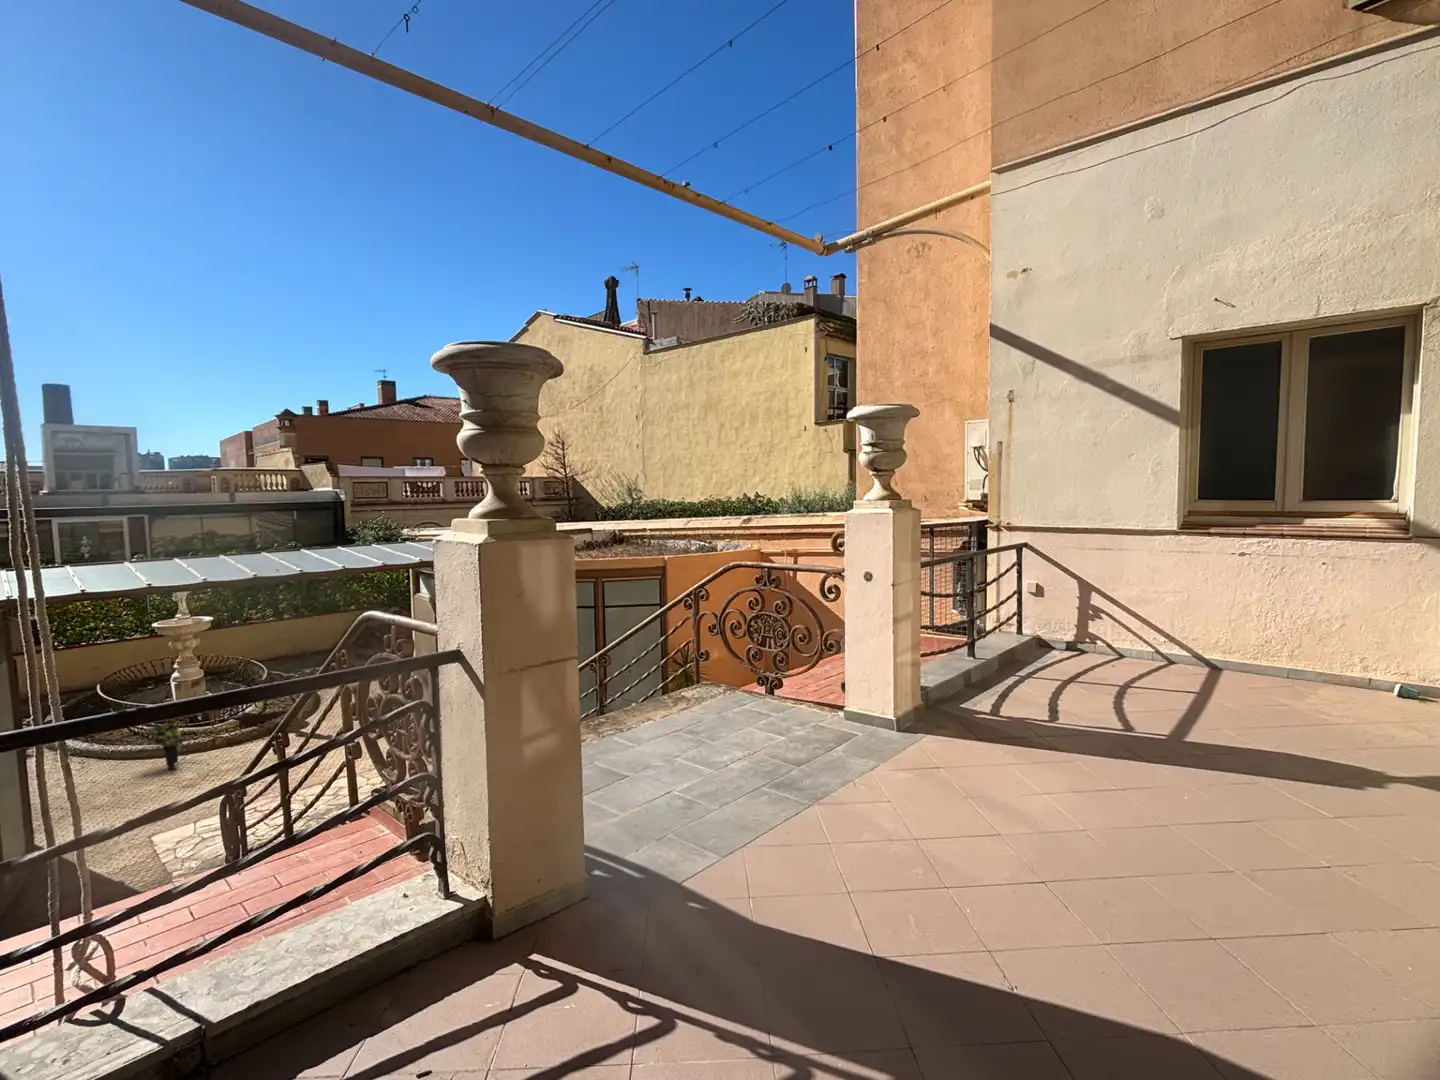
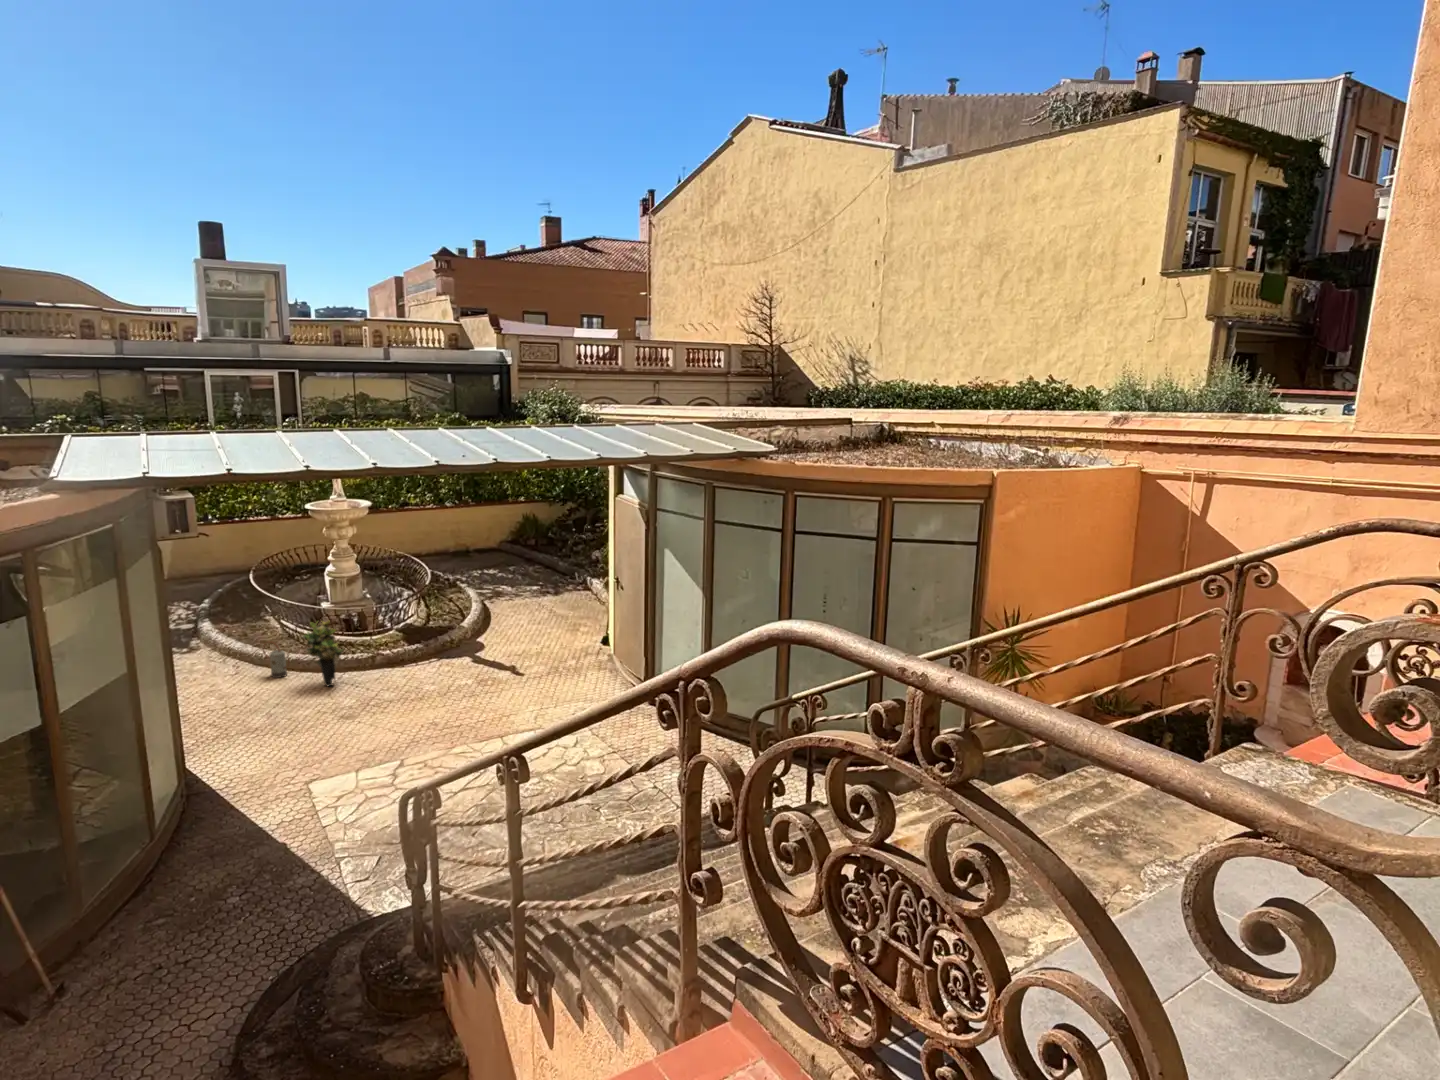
watering can: none [108,738,136,769] -> present [263,641,290,678]

